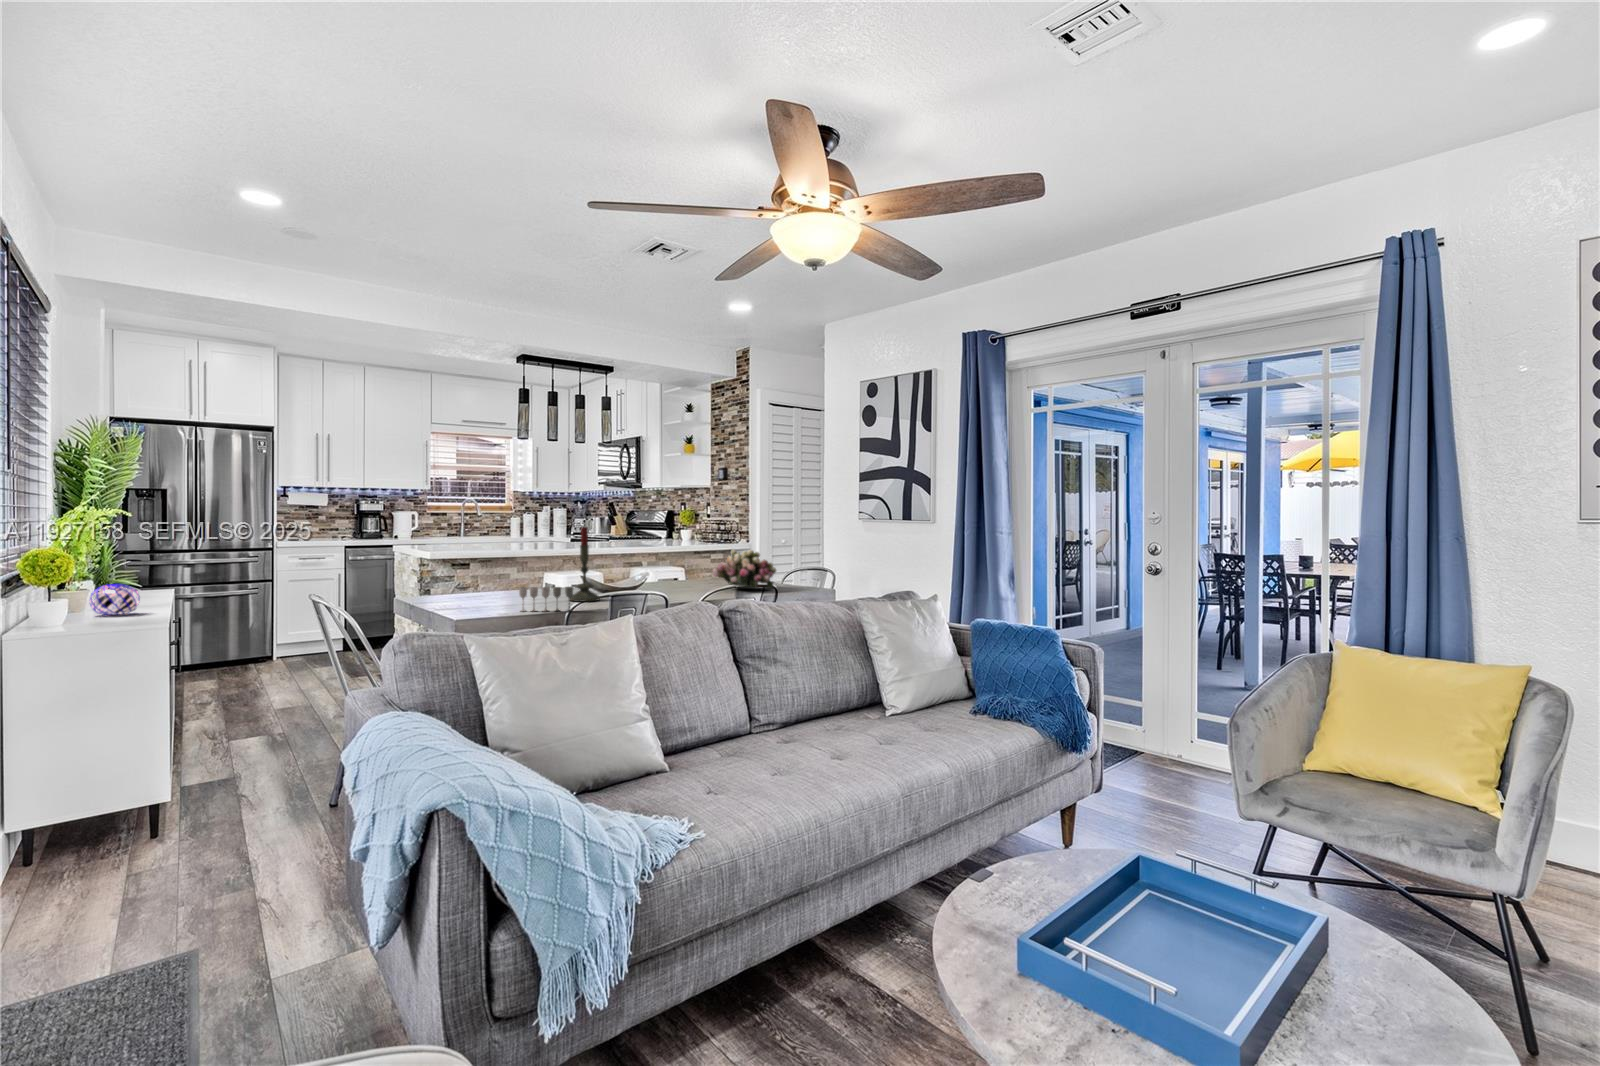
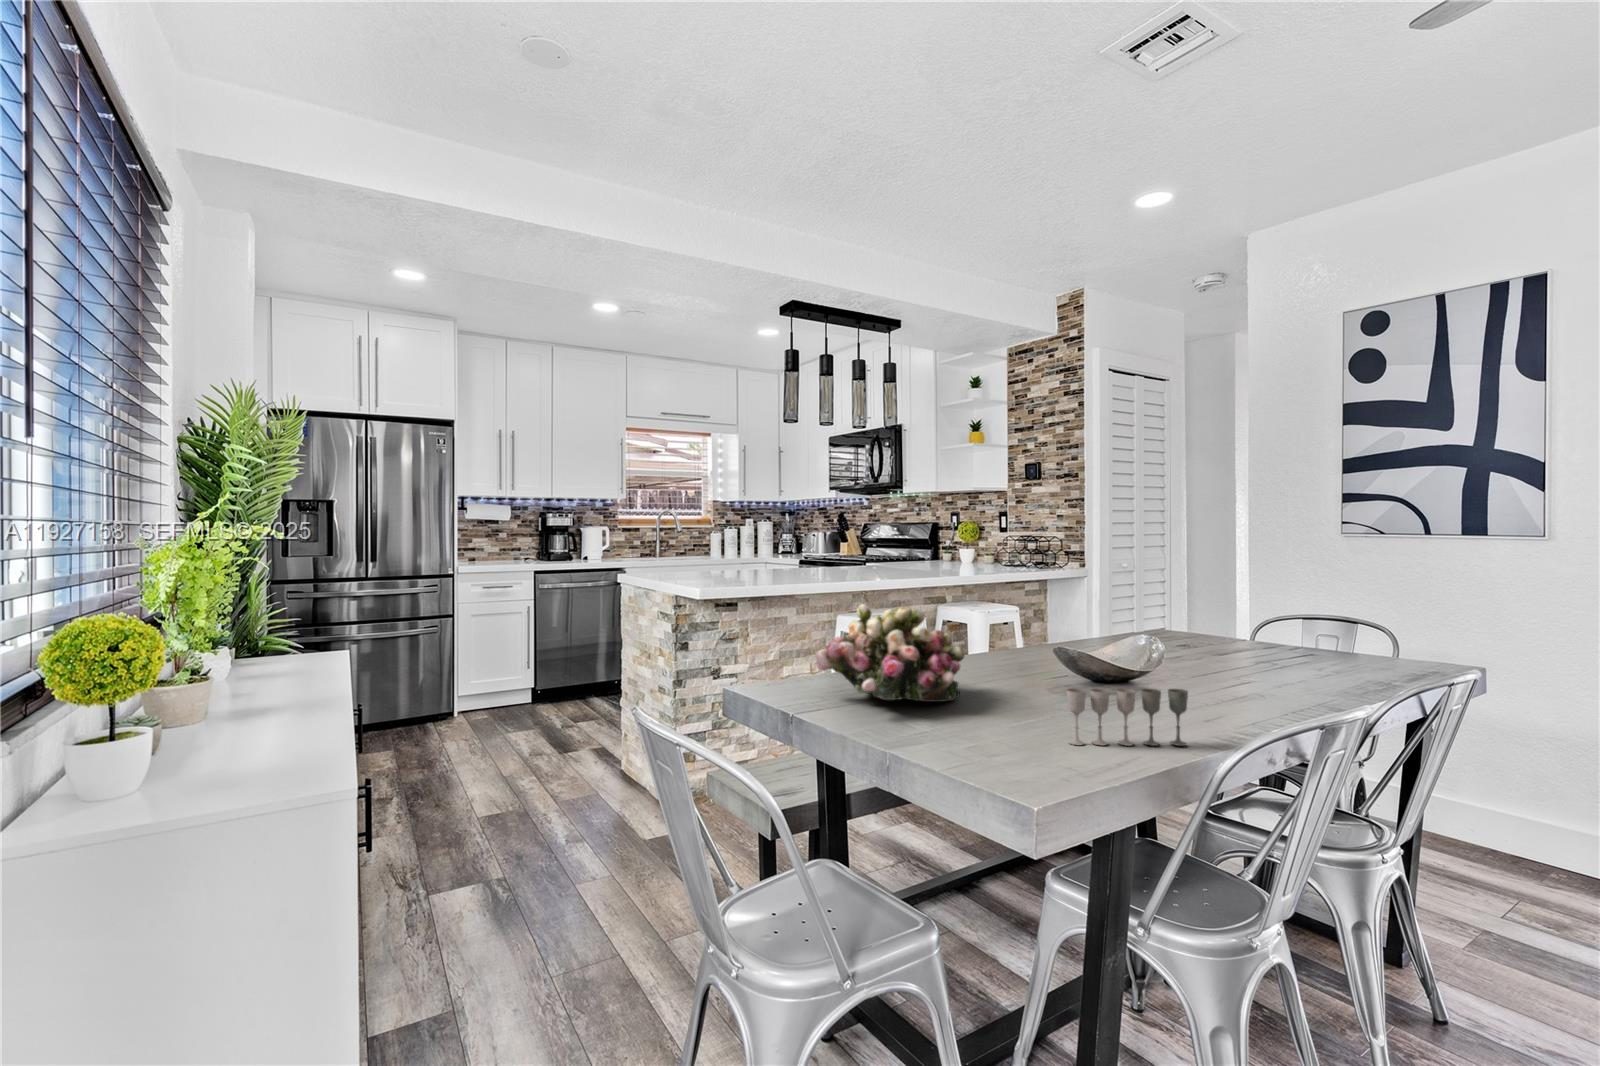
candle: present [570,527,600,602] -> none [1072,548,1134,704]
flower arrangement: present [713,549,776,589] -> present [816,604,964,702]
decorative orb: present [90,584,140,615] -> none [208,674,301,740]

